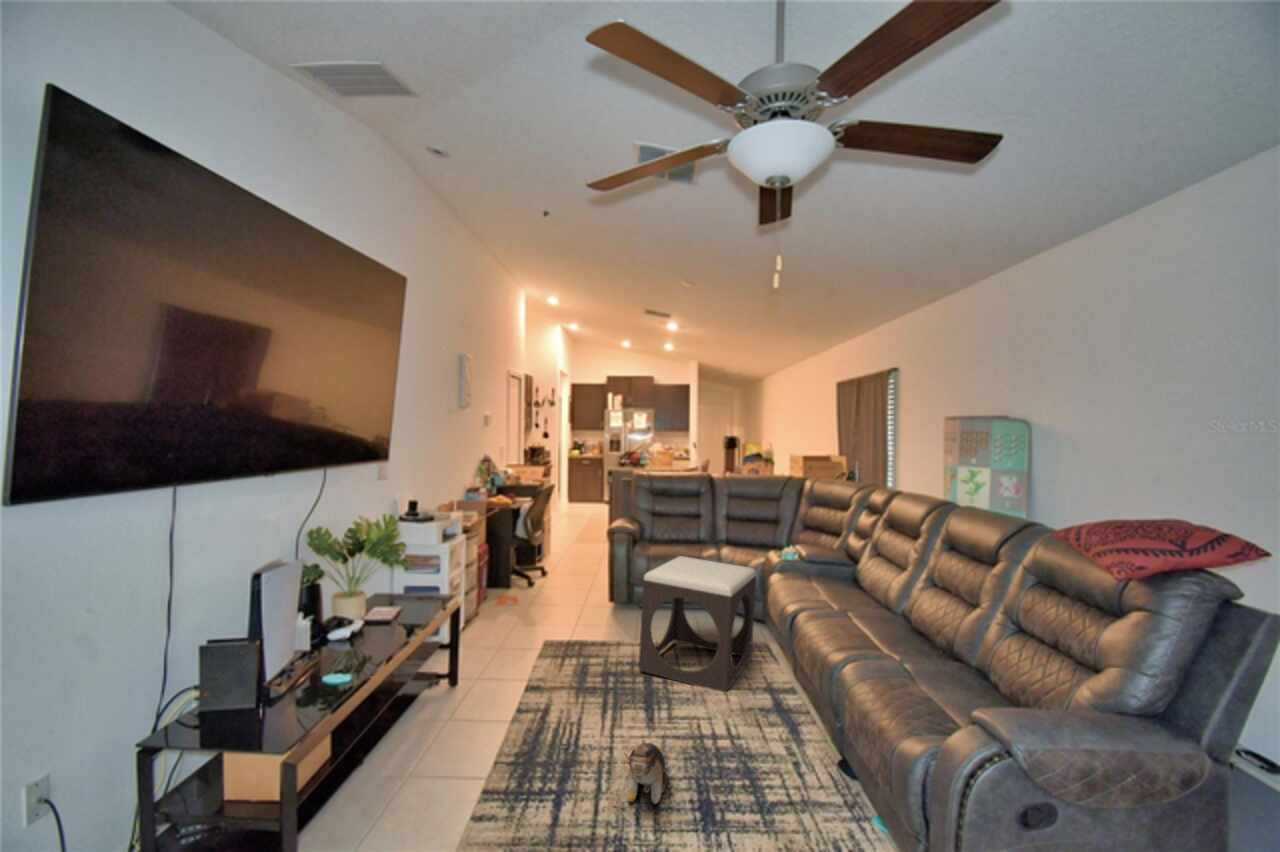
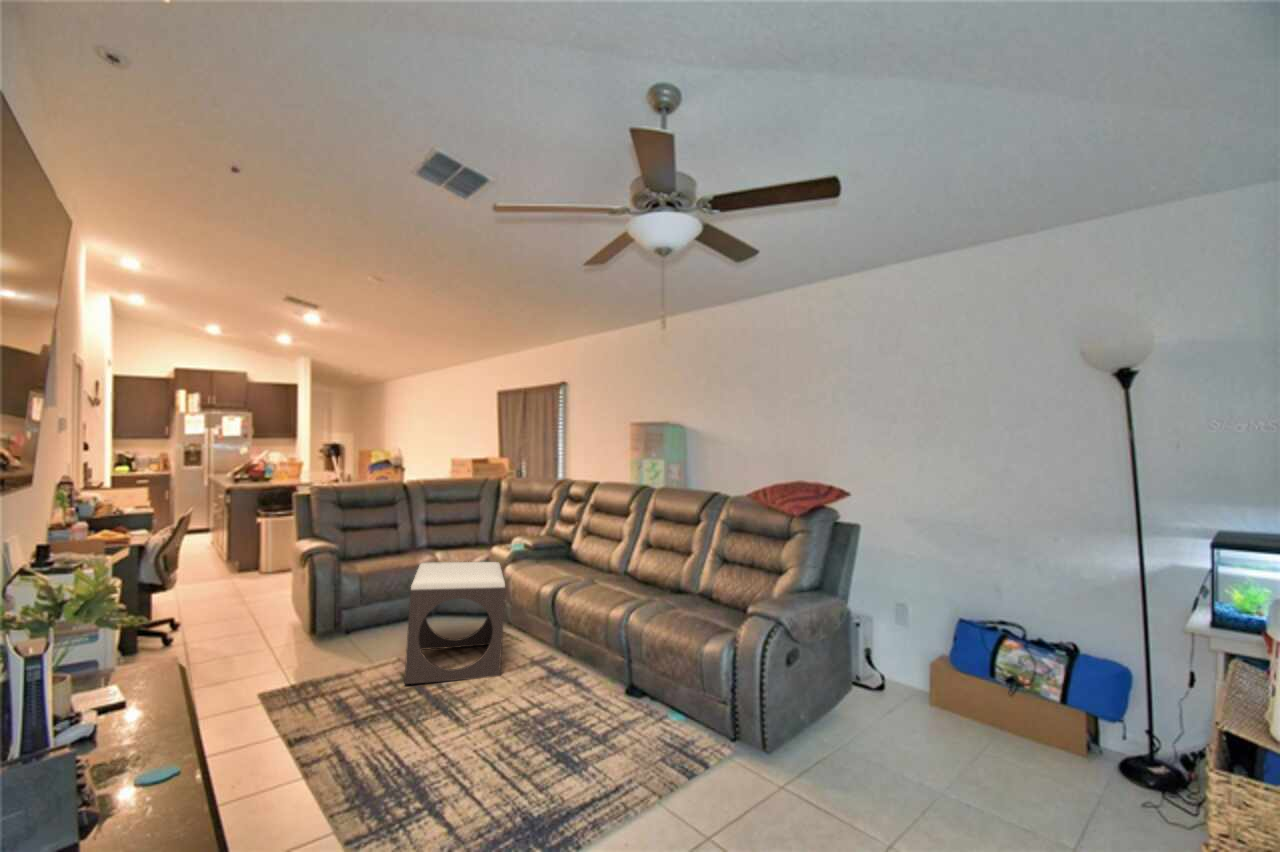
plush toy: present [624,743,667,804] -> none [487,722,533,782]

